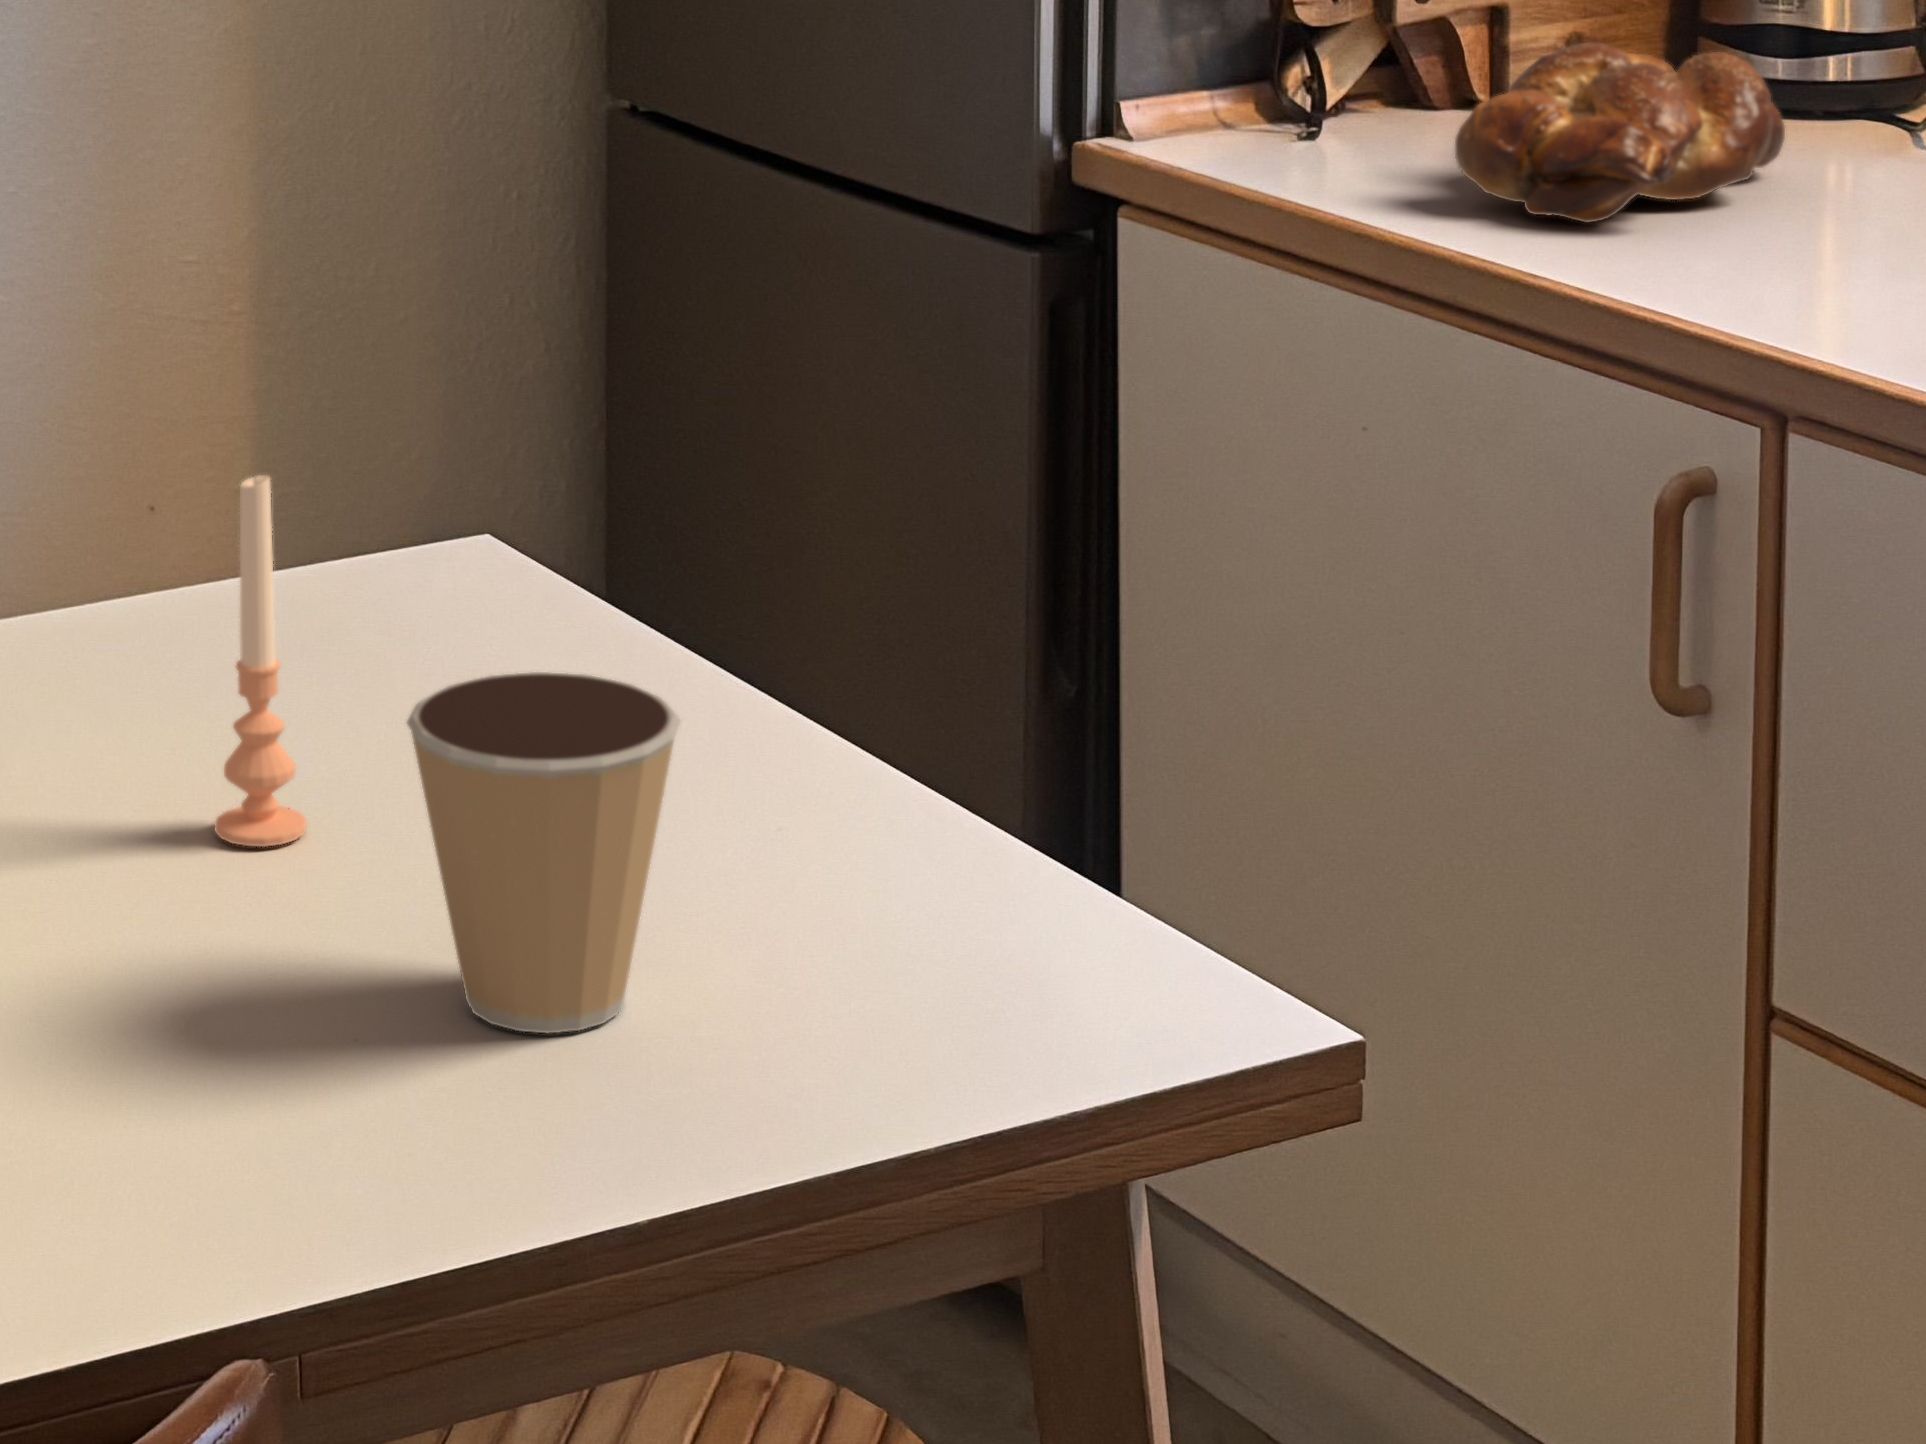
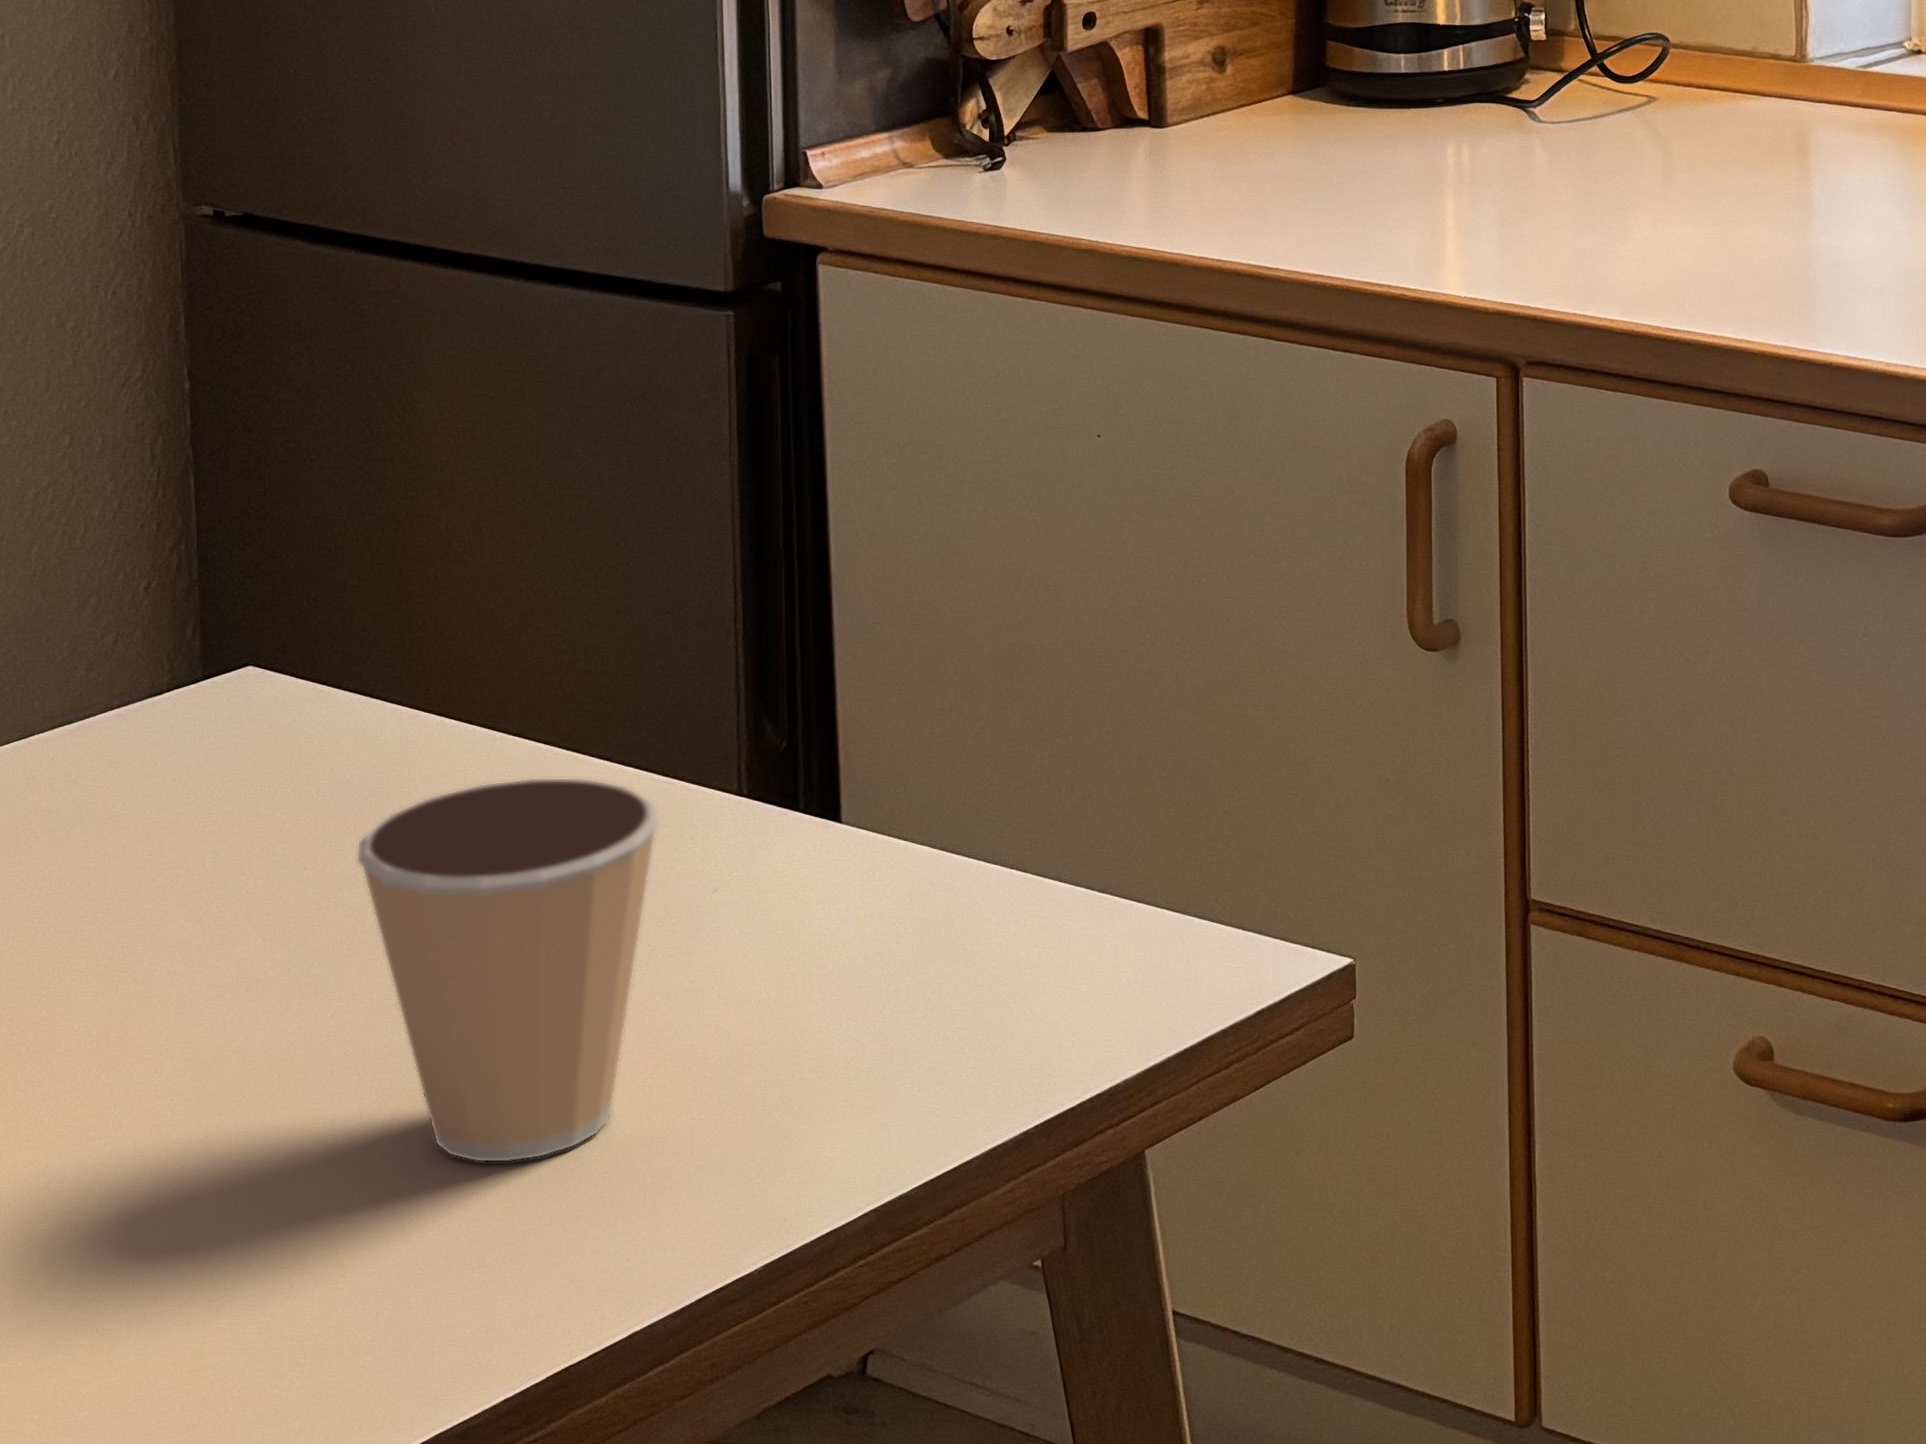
bread loaf: present [1455,42,1785,222] -> none [1153,50,1430,218]
candle: present [215,474,307,847] -> none [65,630,174,1039]

